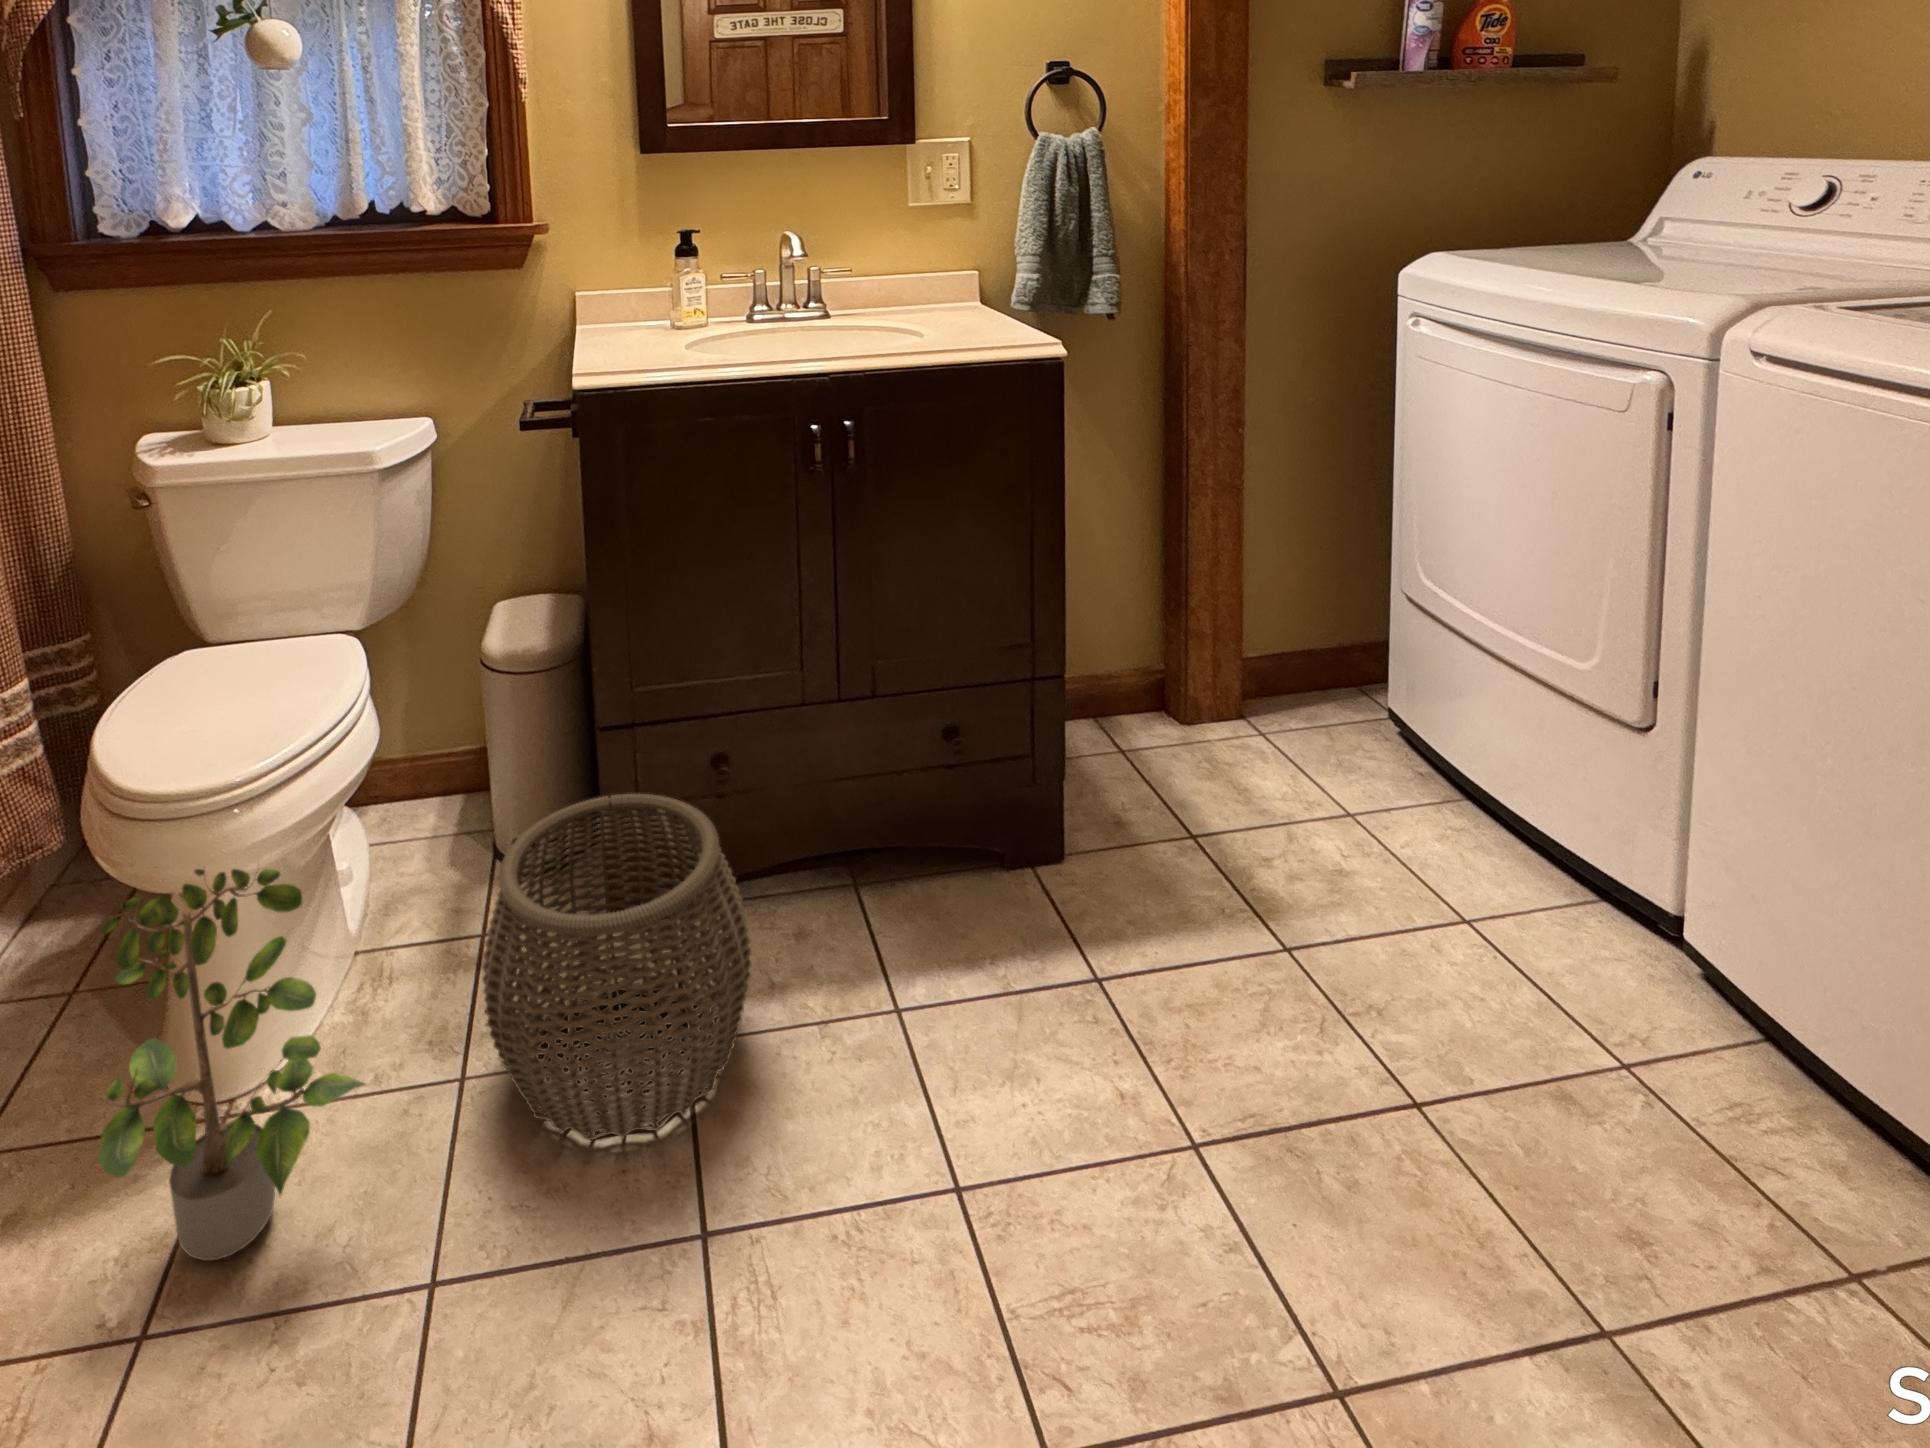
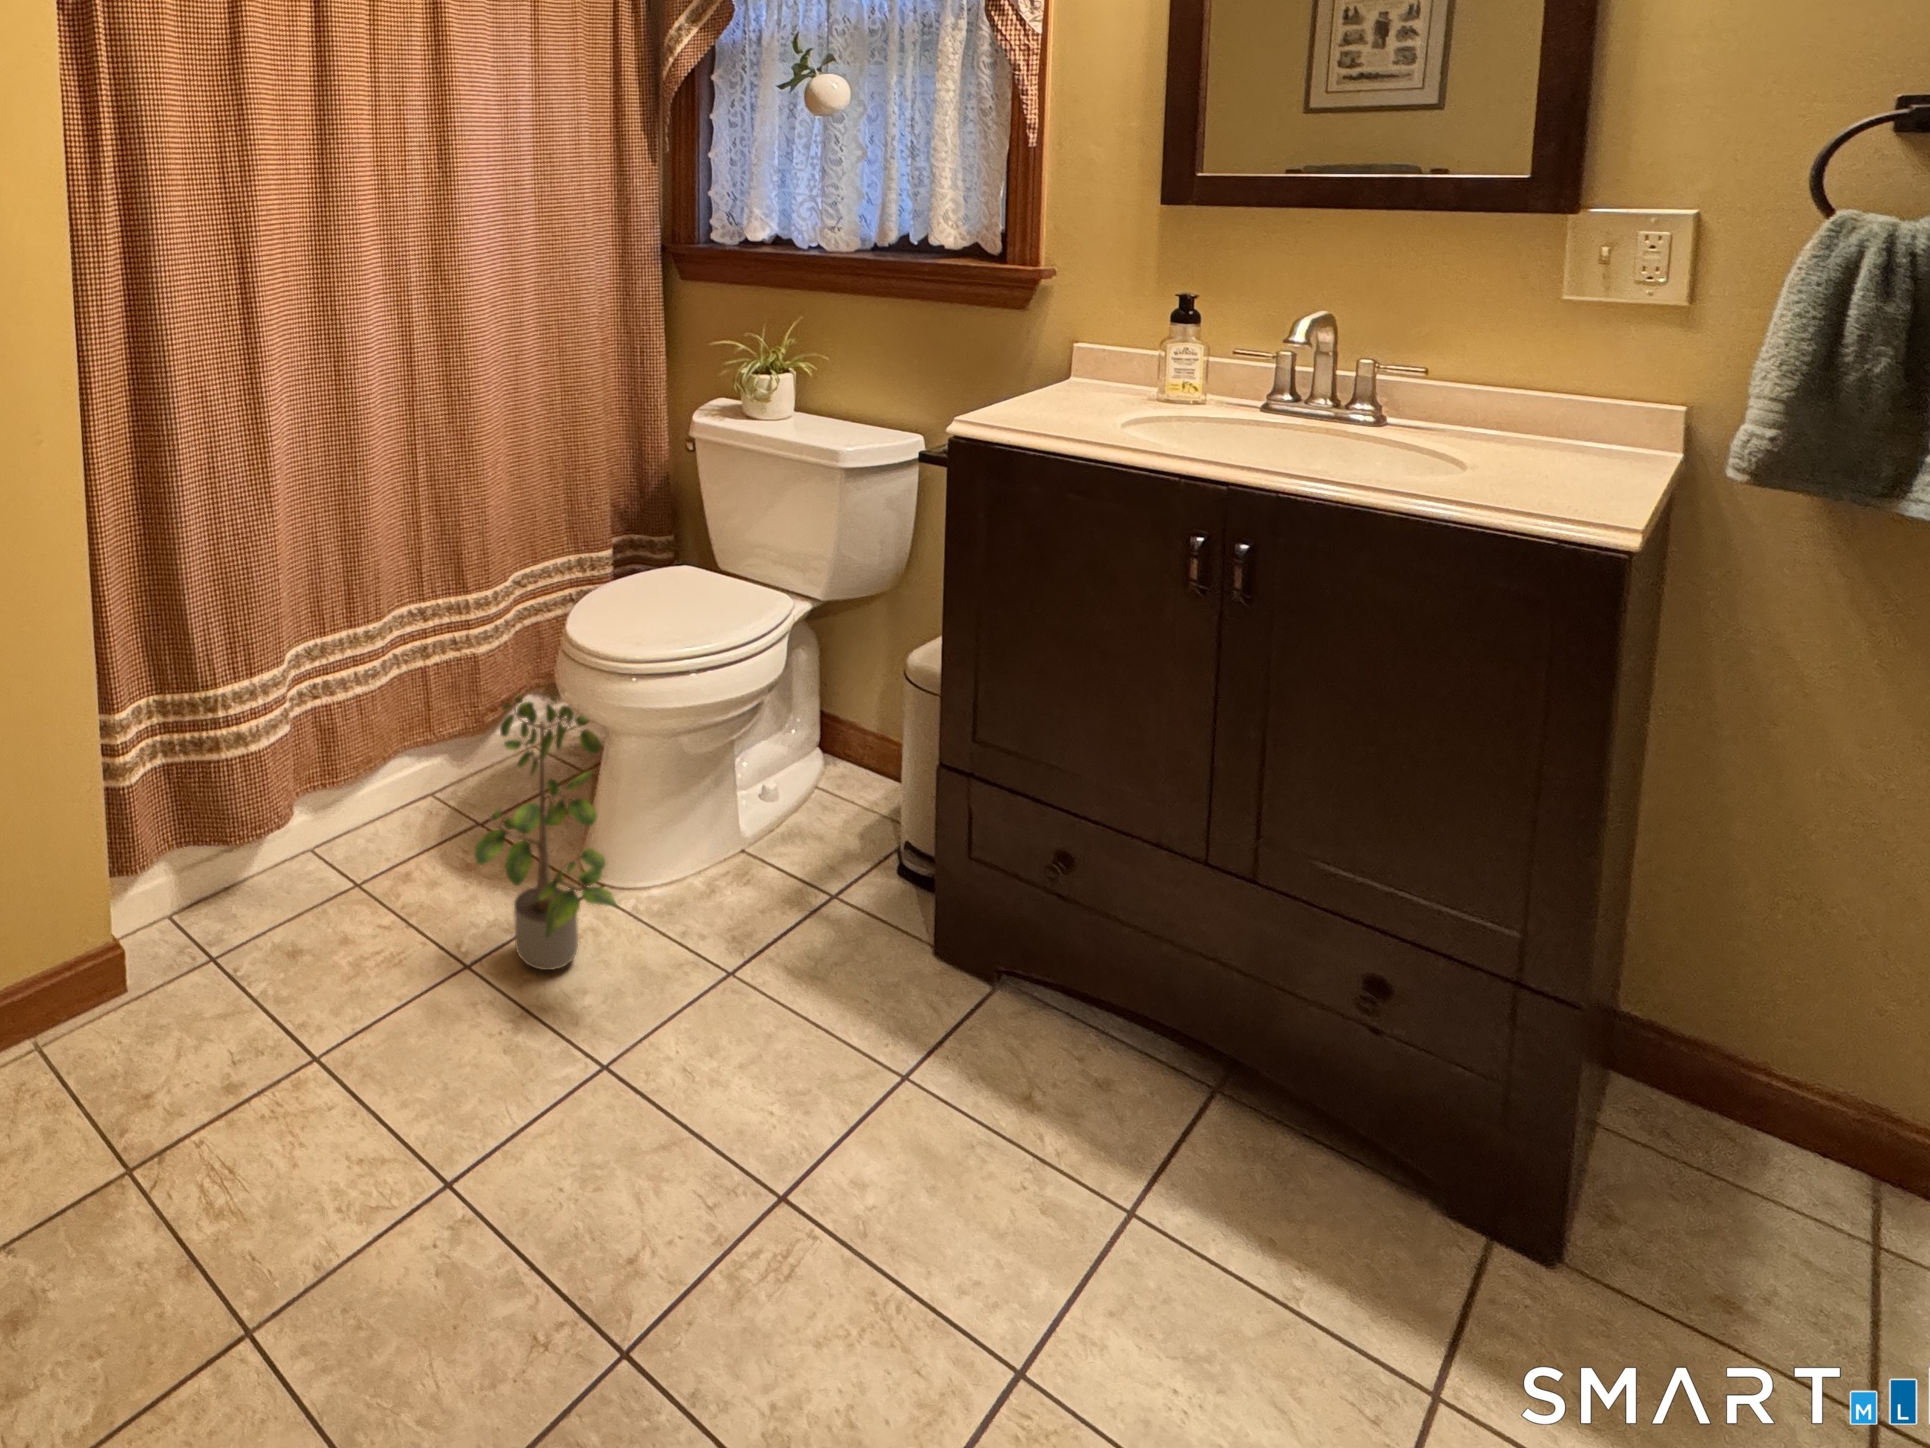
woven basket: present [482,794,751,1140] -> none [724,811,988,1127]

